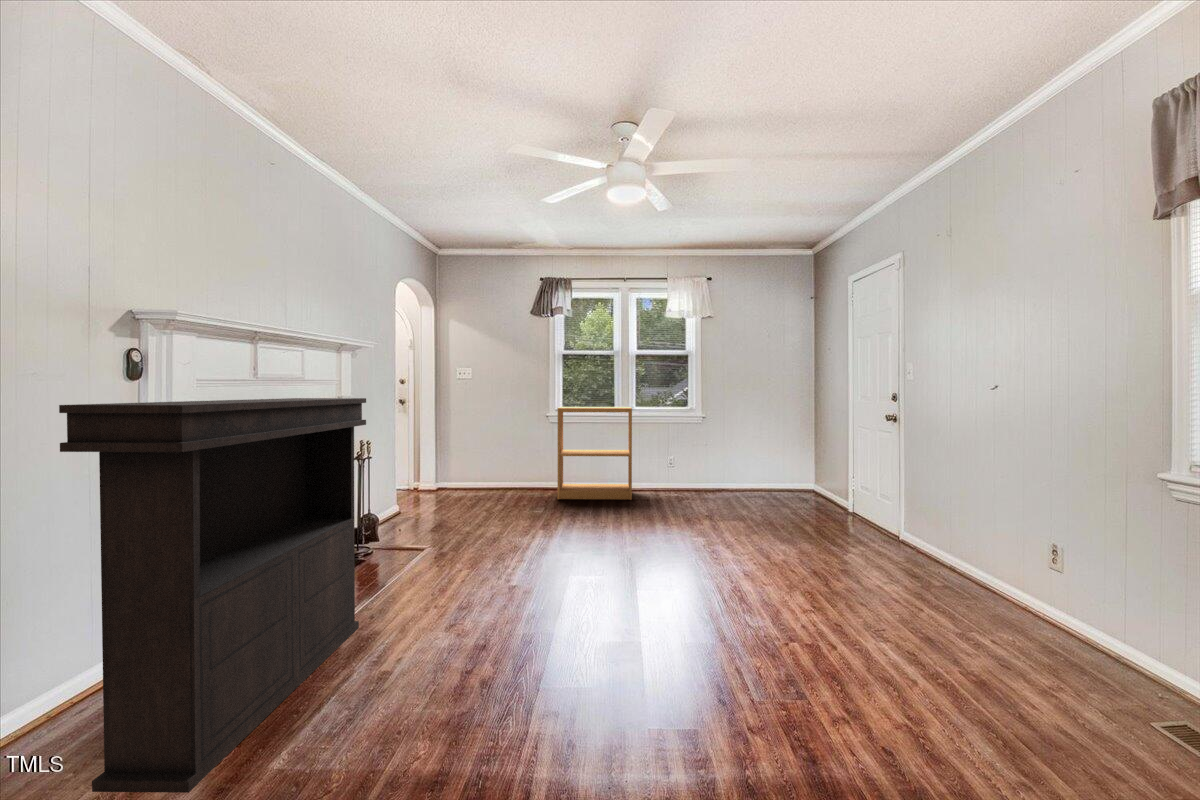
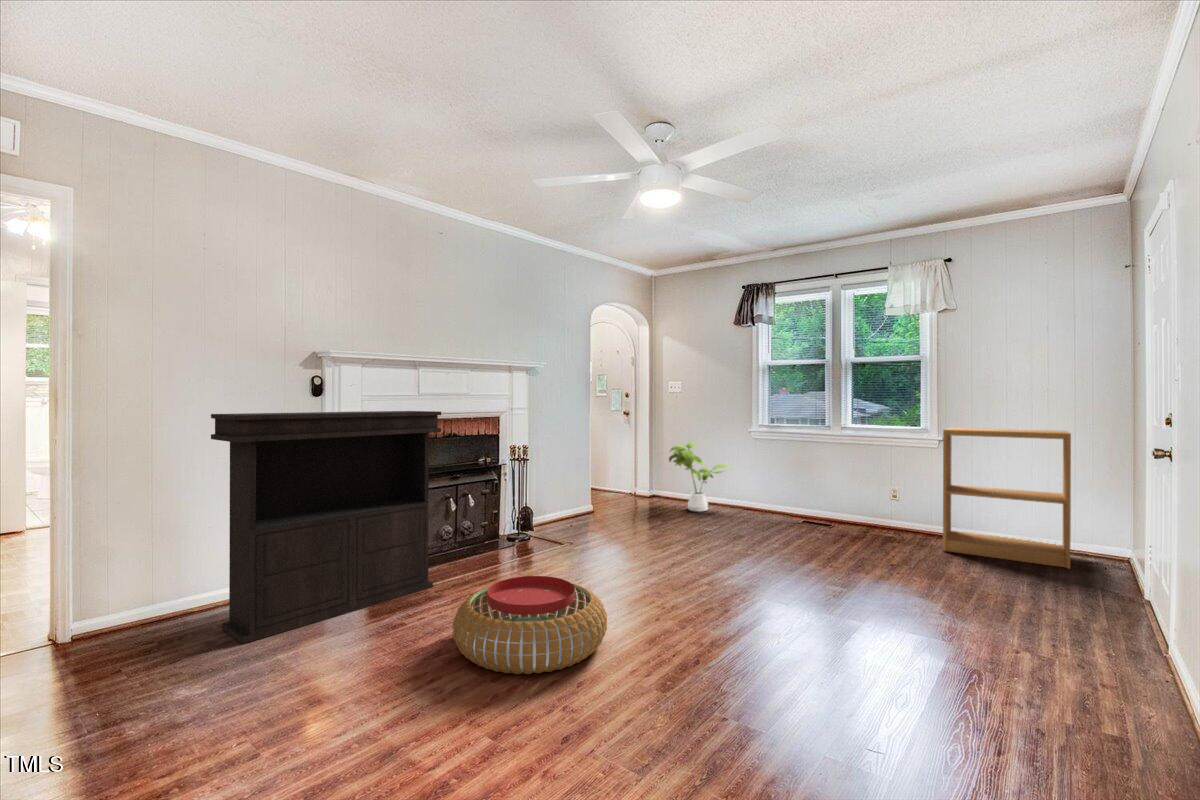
bookshelf: present [558,407,632,500] -> present [943,428,1071,568]
house plant: none [471,428,538,497] -> present [669,442,732,512]
pouf: none [498,573,665,684] -> present [453,576,607,674]

